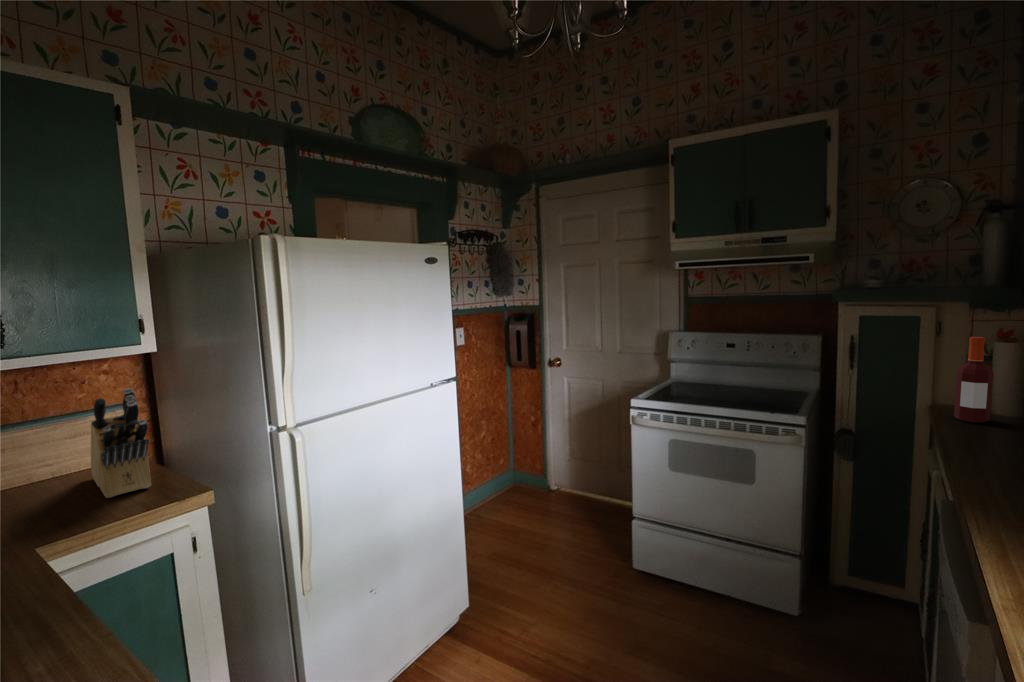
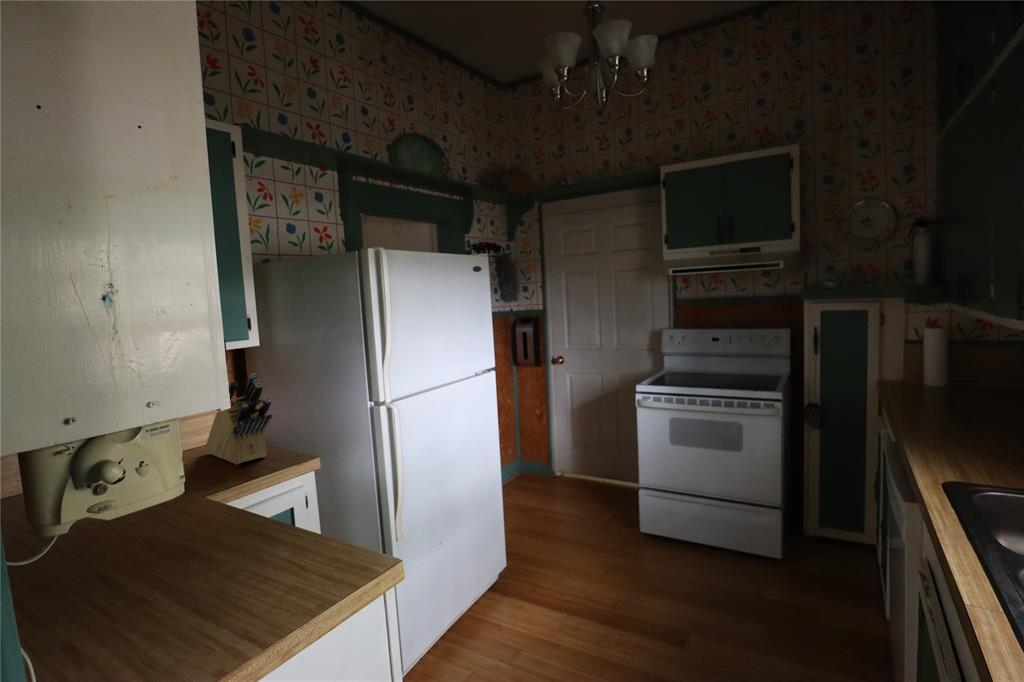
bottle: present [954,337,993,423] -> none [897,324,924,391]

